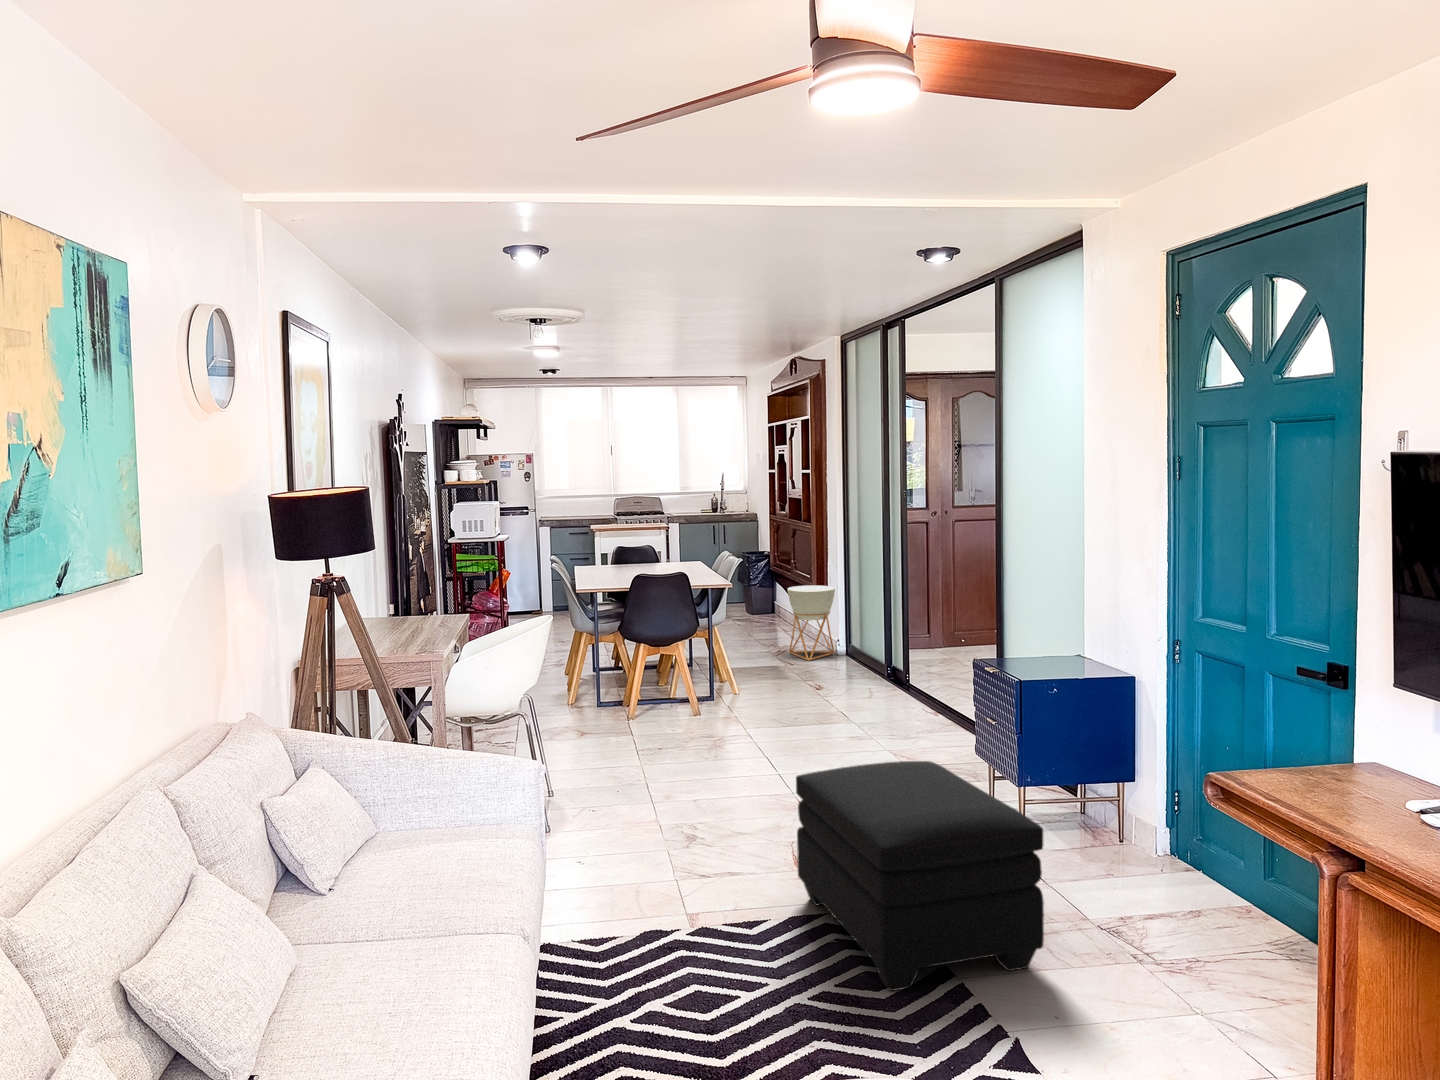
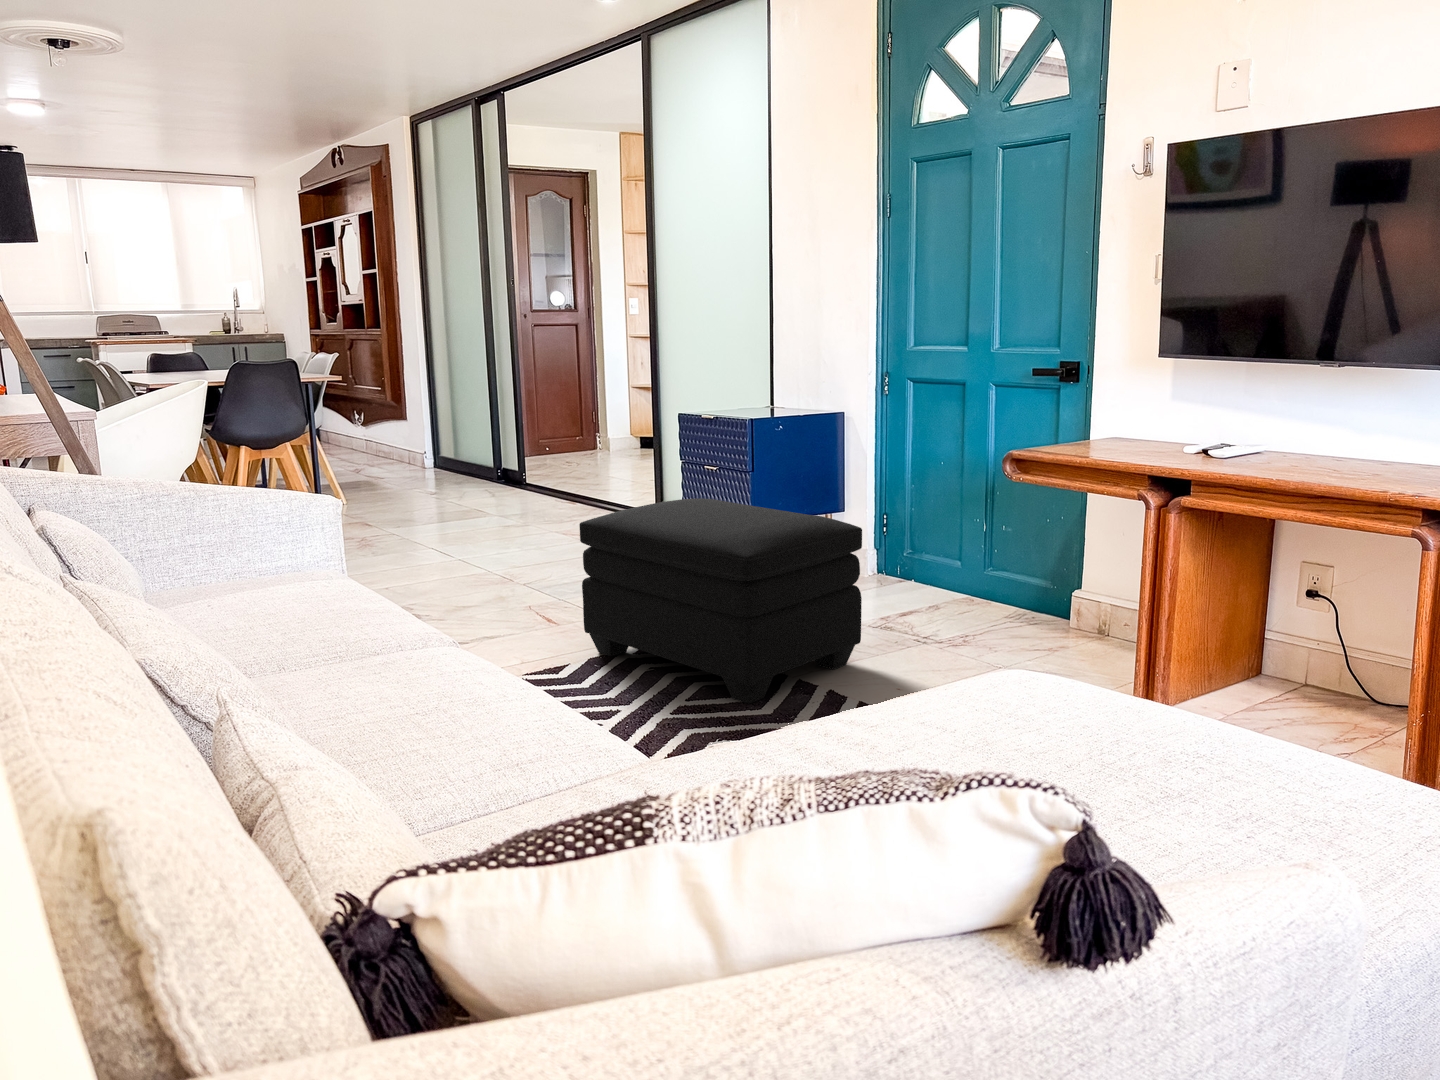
planter: present [787,585,835,661] -> none [368,398,424,478]

